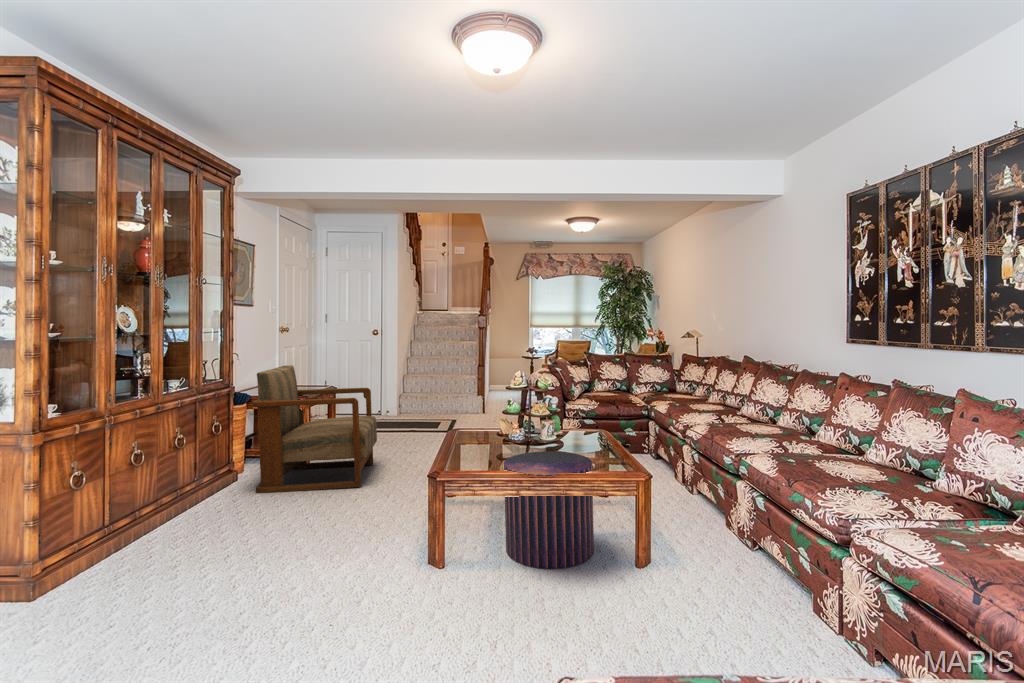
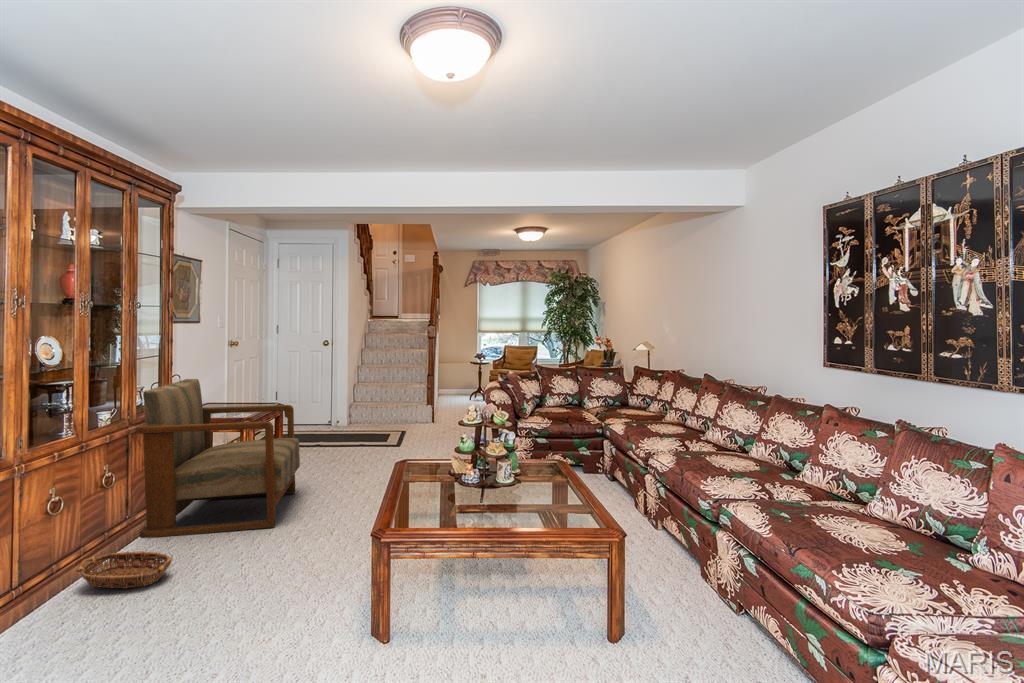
pouf: present [504,451,594,569] -> none [444,498,553,659]
basket: none [212,489,301,523] -> present [77,551,173,588]

